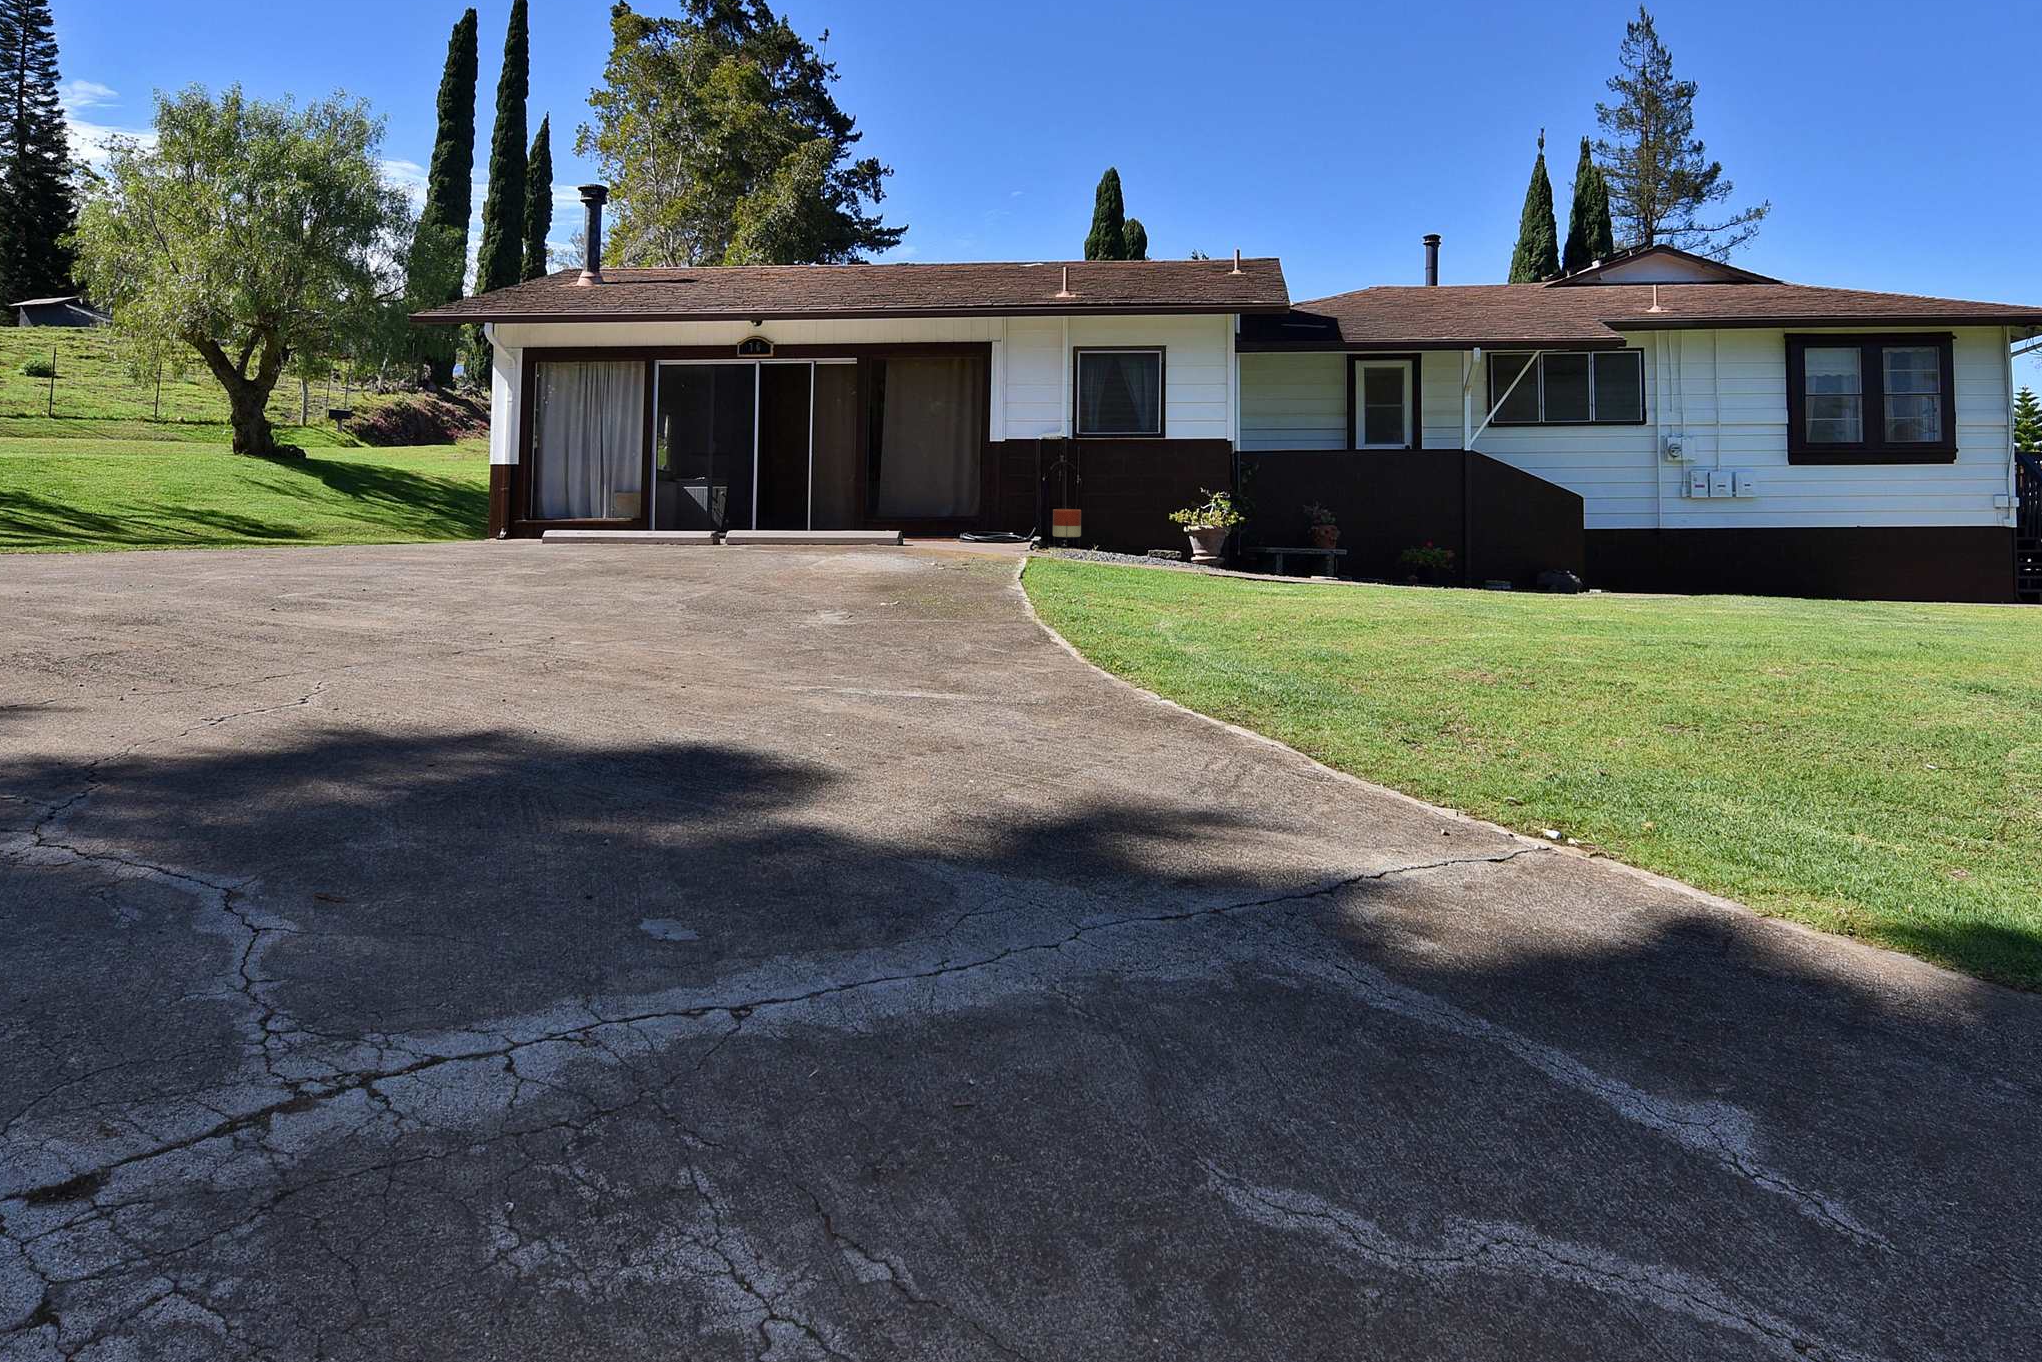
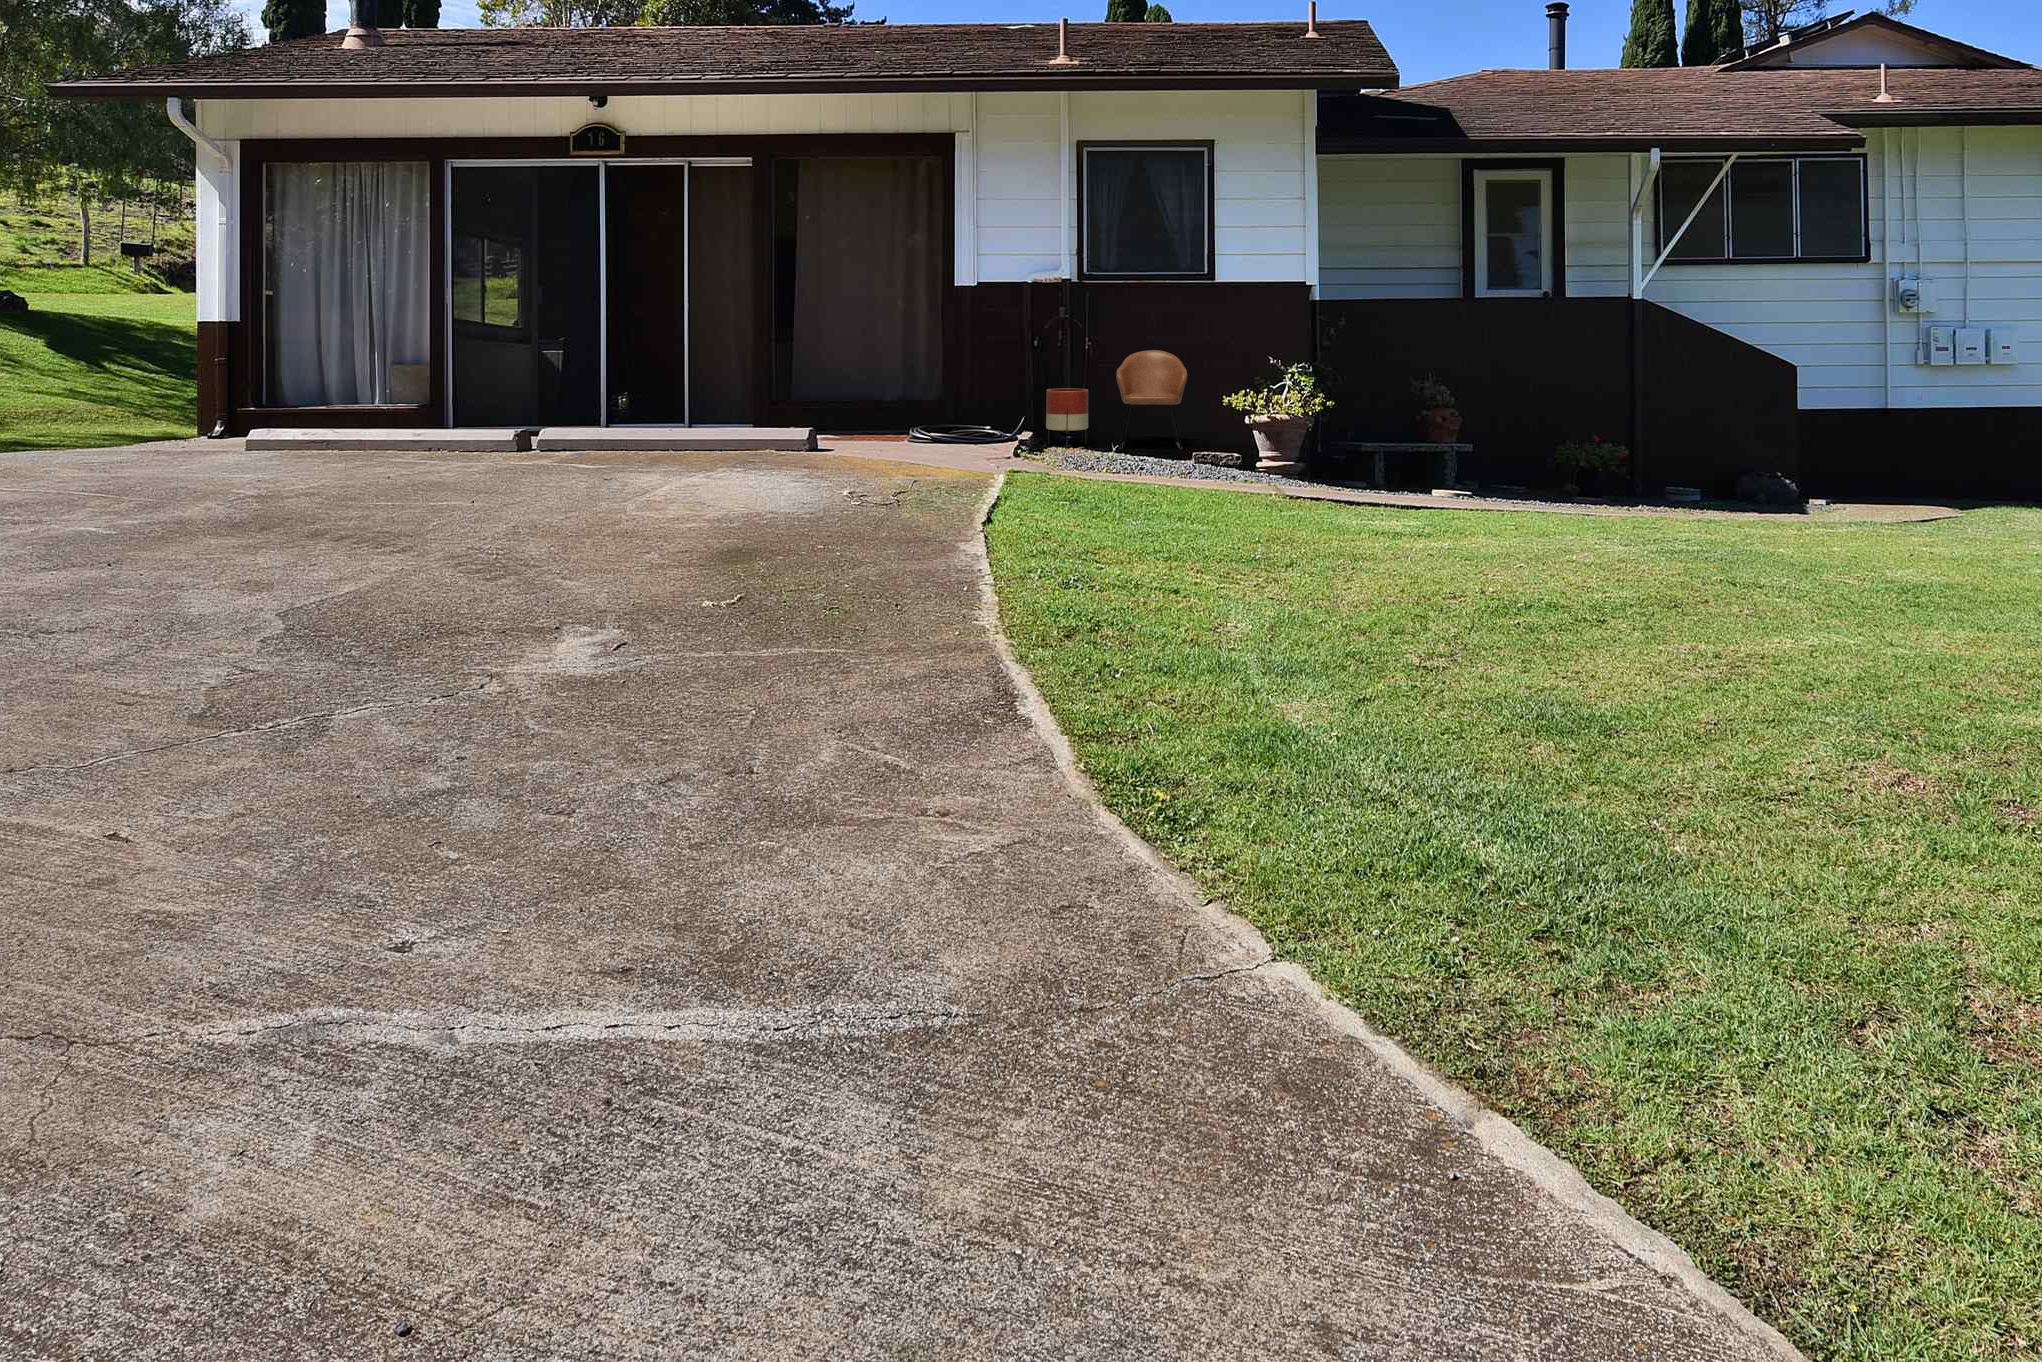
chair: none [1100,484,1148,550] -> present [1116,350,1187,450]

